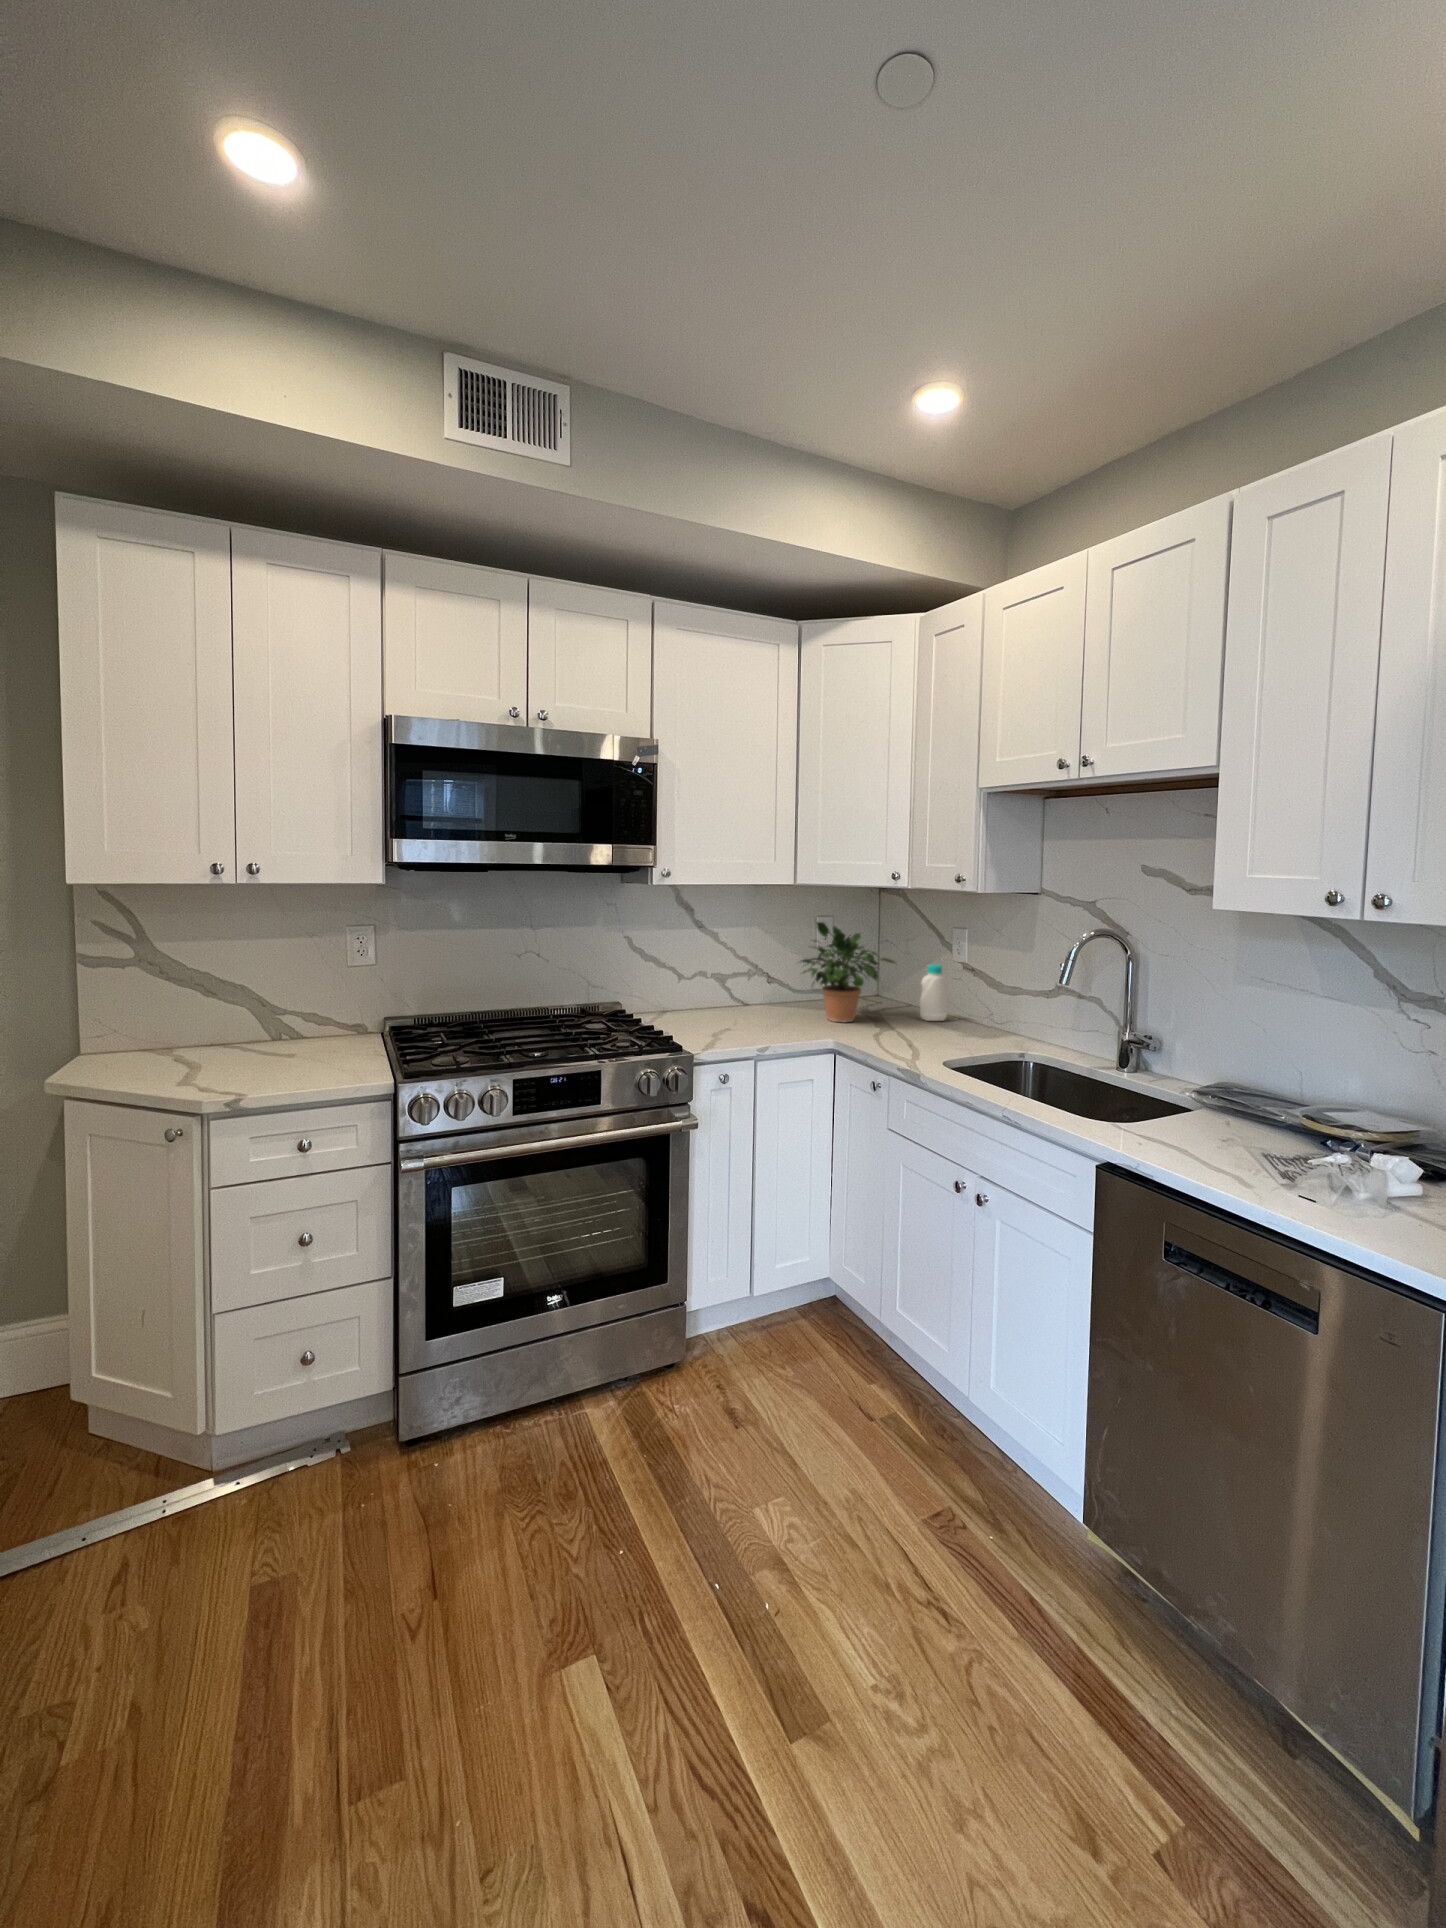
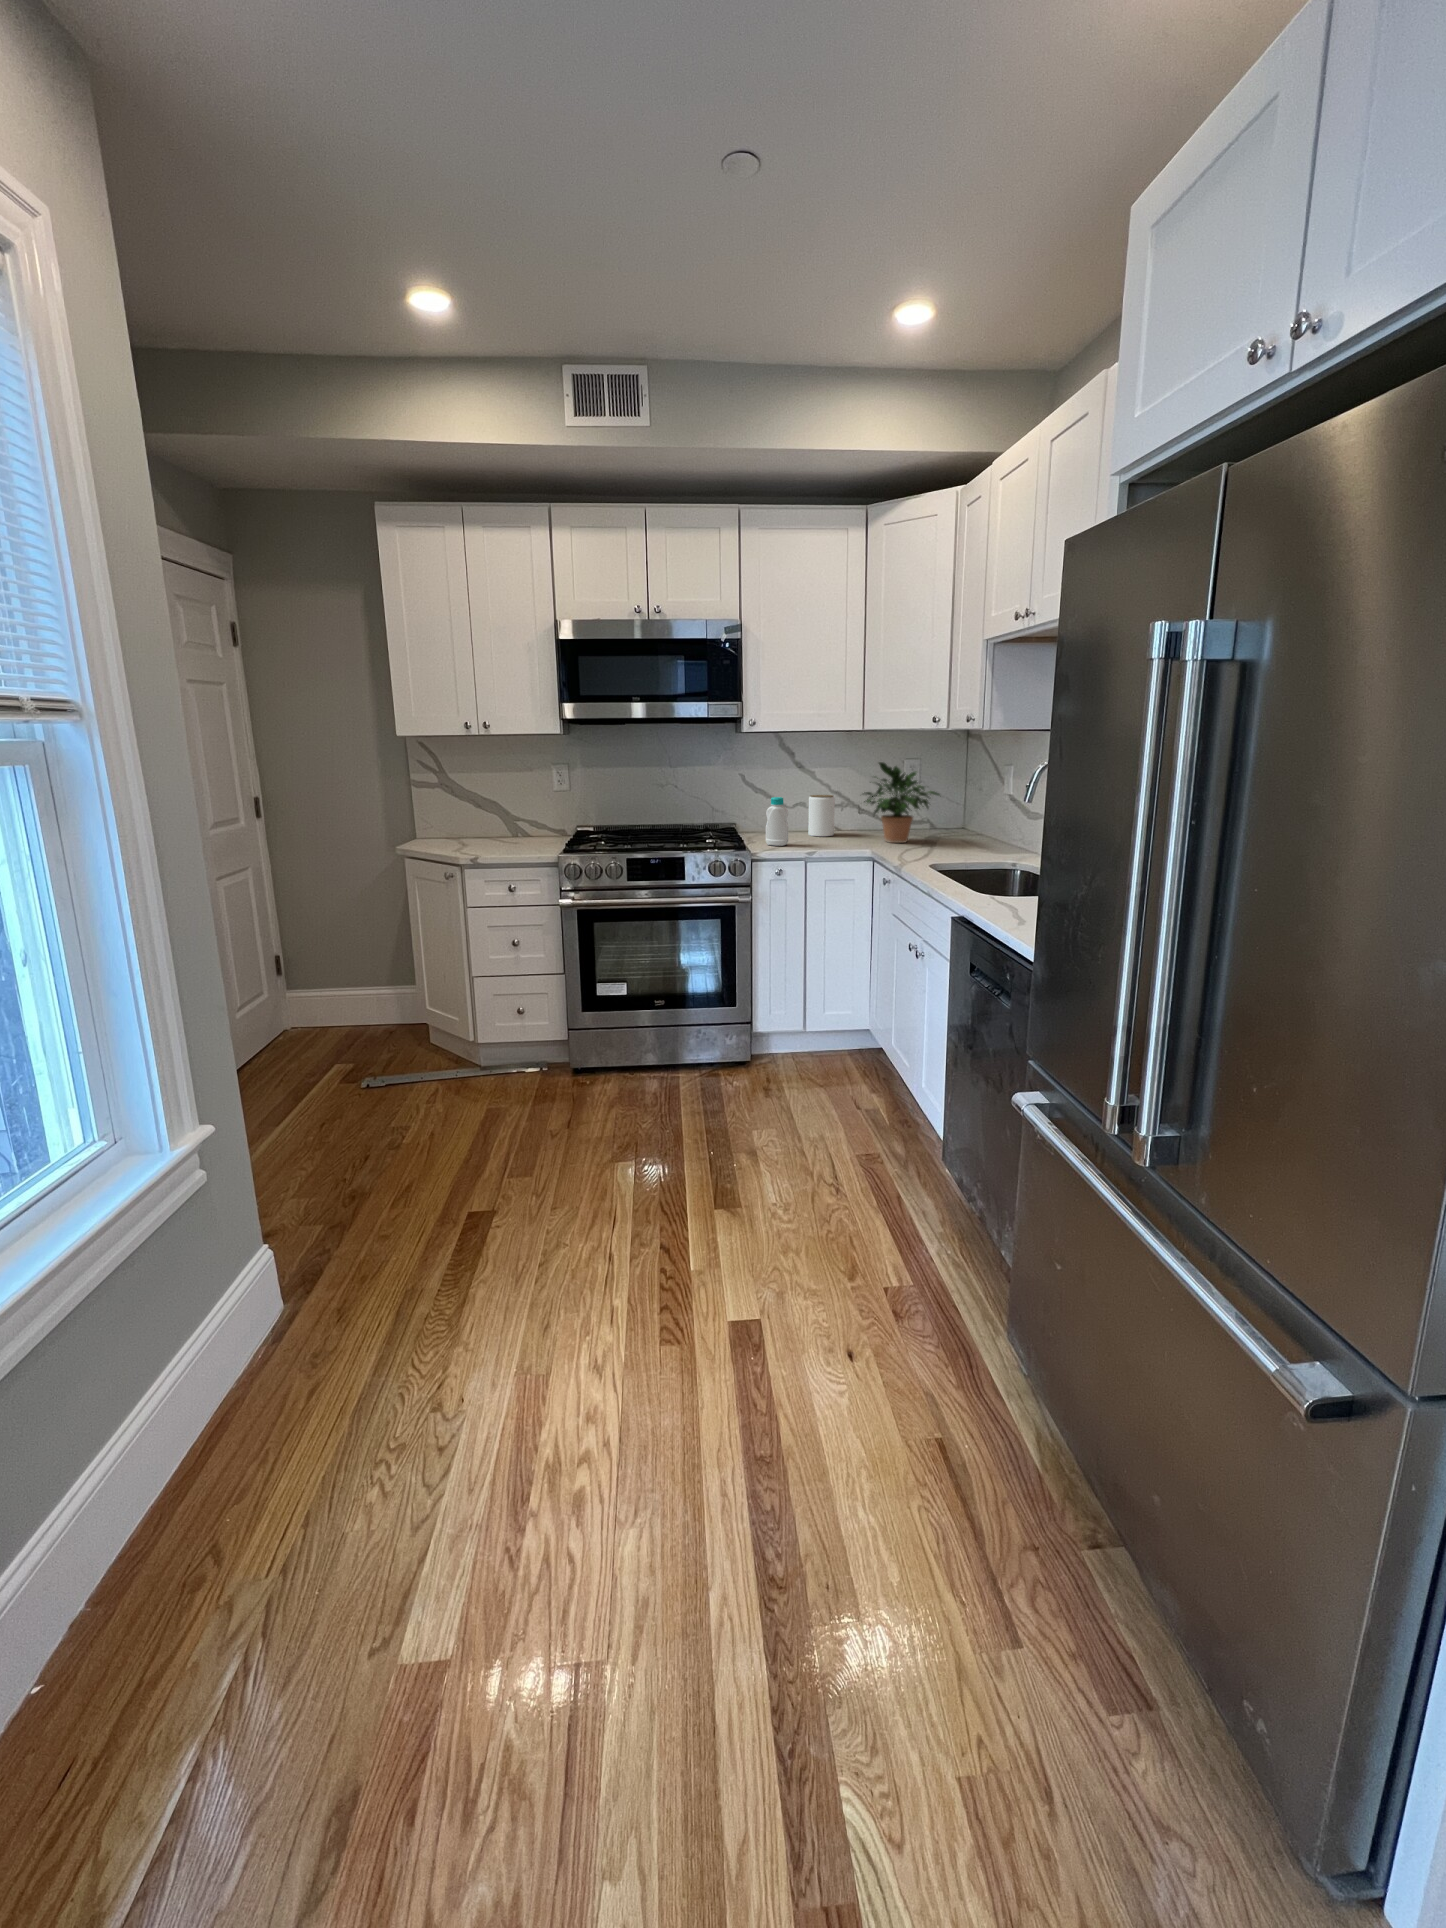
jar: none [726,961,759,1016] -> present [808,795,835,836]
bottle: present [920,964,947,1021] -> present [766,797,788,846]

